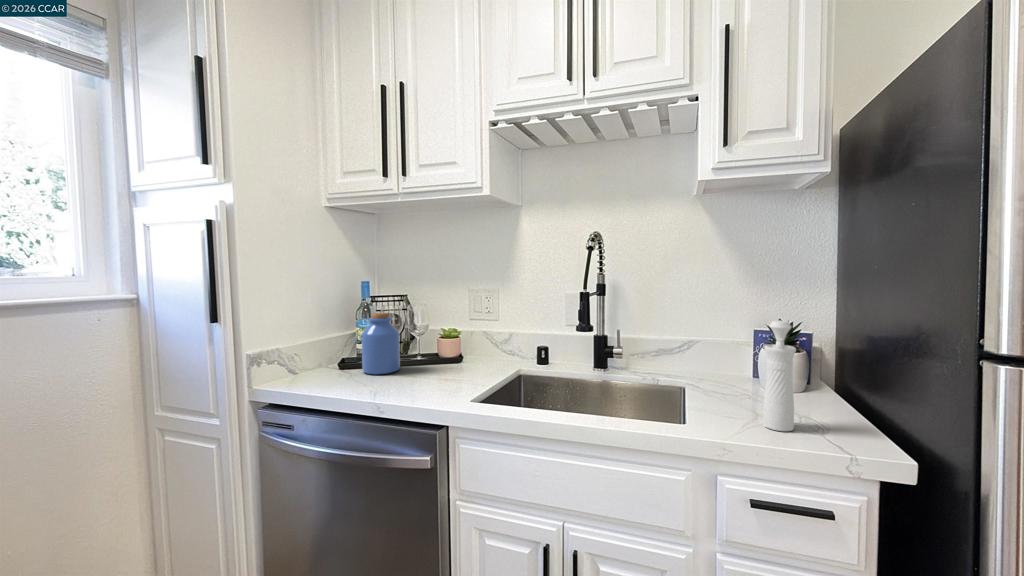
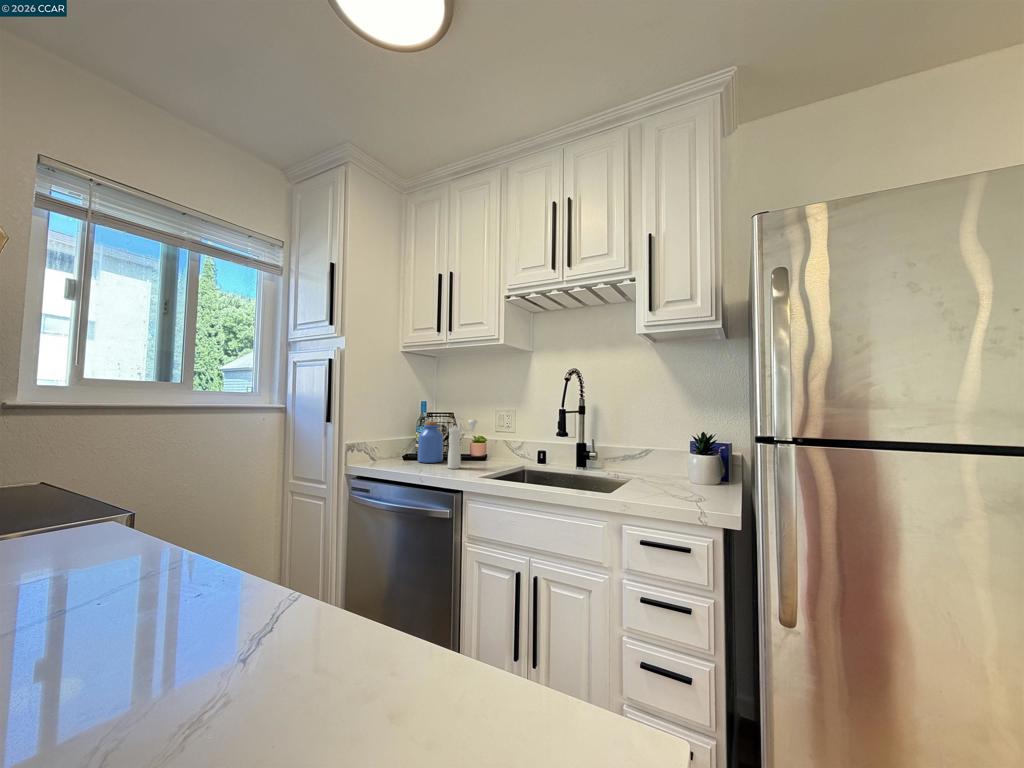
pepper mill: present [763,320,796,431] -> present [448,419,477,469]

